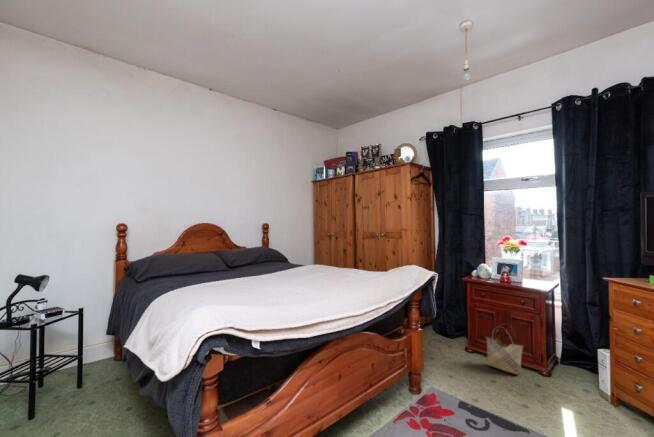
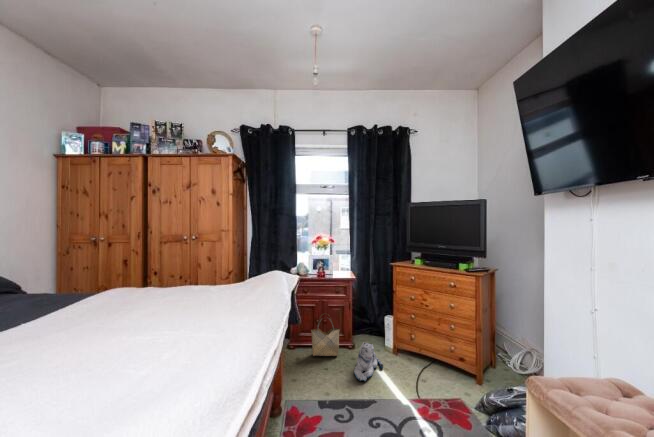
plush toy: none [523,366,577,410] -> present [354,343,383,381]

